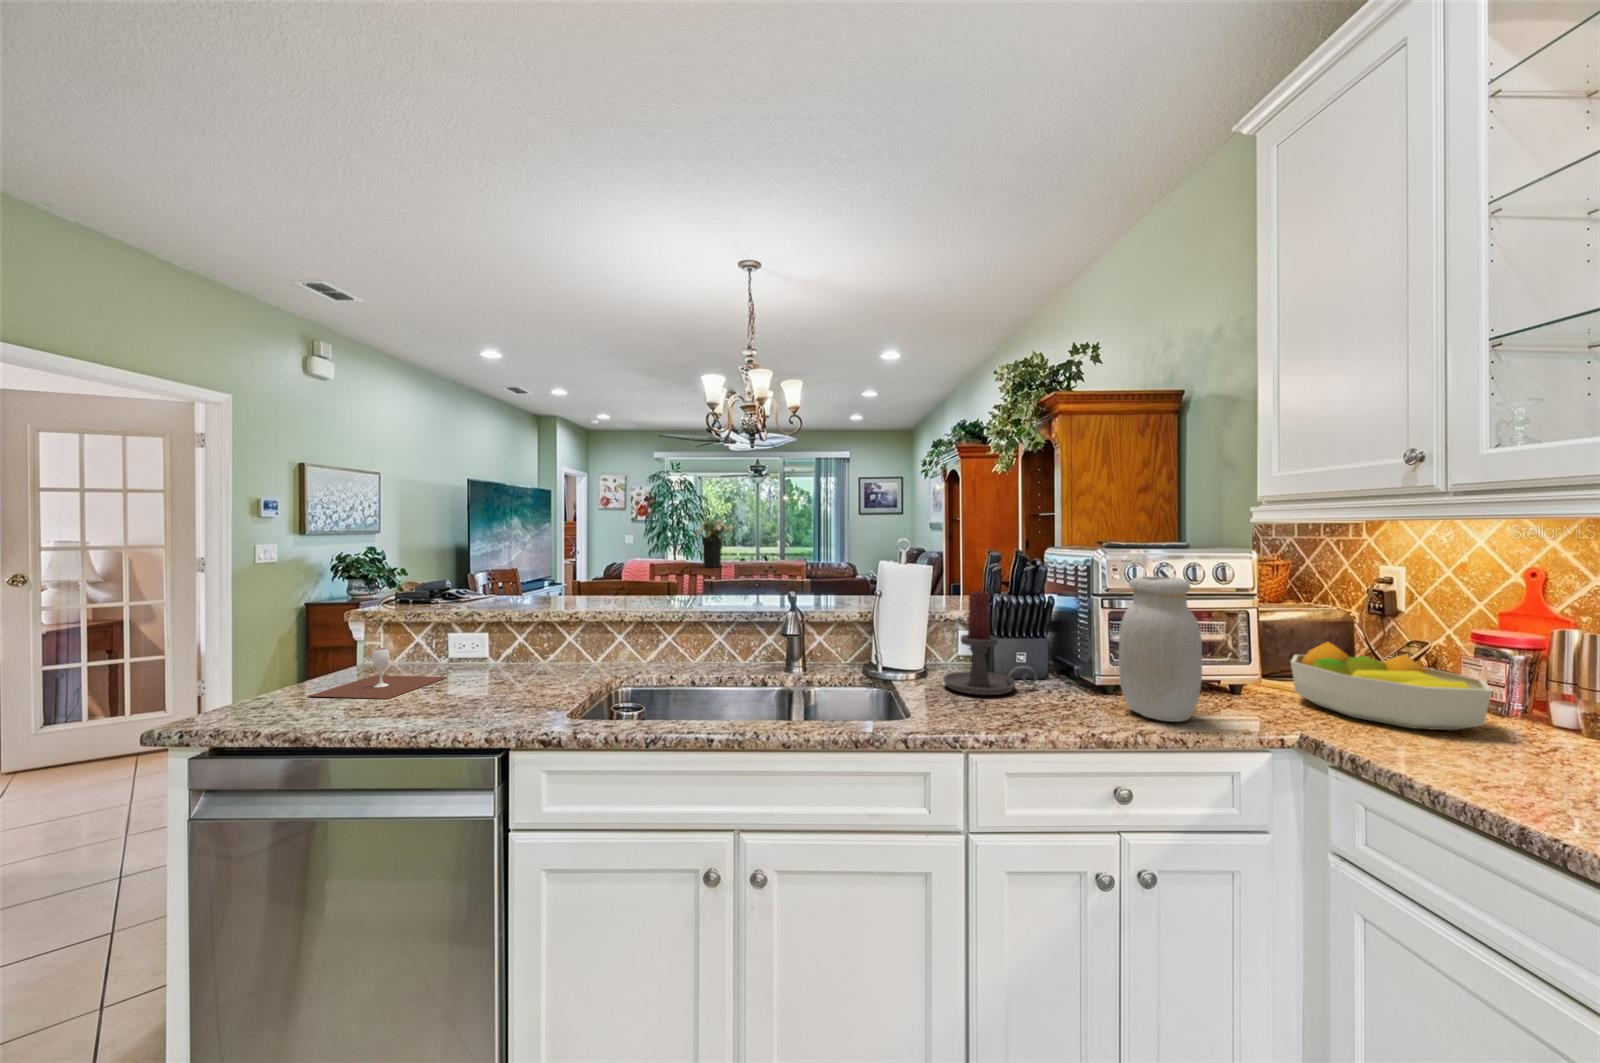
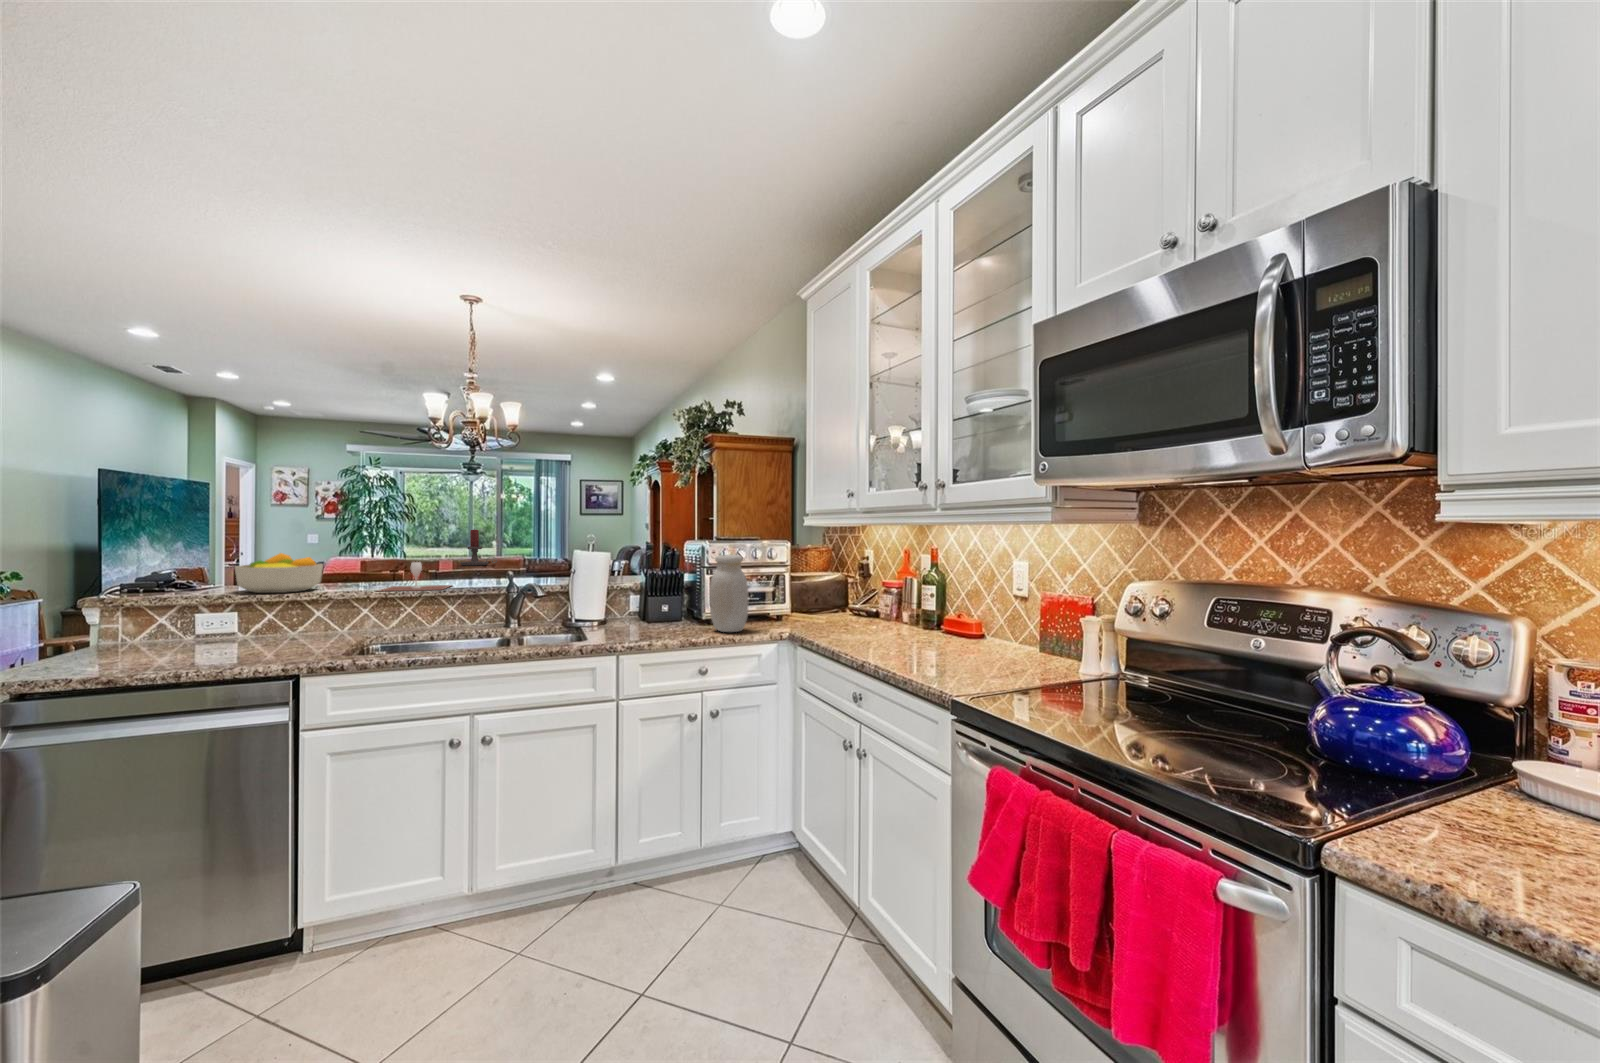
flower arrangement: present [697,516,733,568] -> none [407,516,453,565]
candle holder: present [943,591,1037,695] -> present [461,529,497,566]
fruit bowl: present [1291,642,1492,730] -> present [235,553,323,593]
wine glass: present [309,648,446,699] -> present [377,562,450,592]

